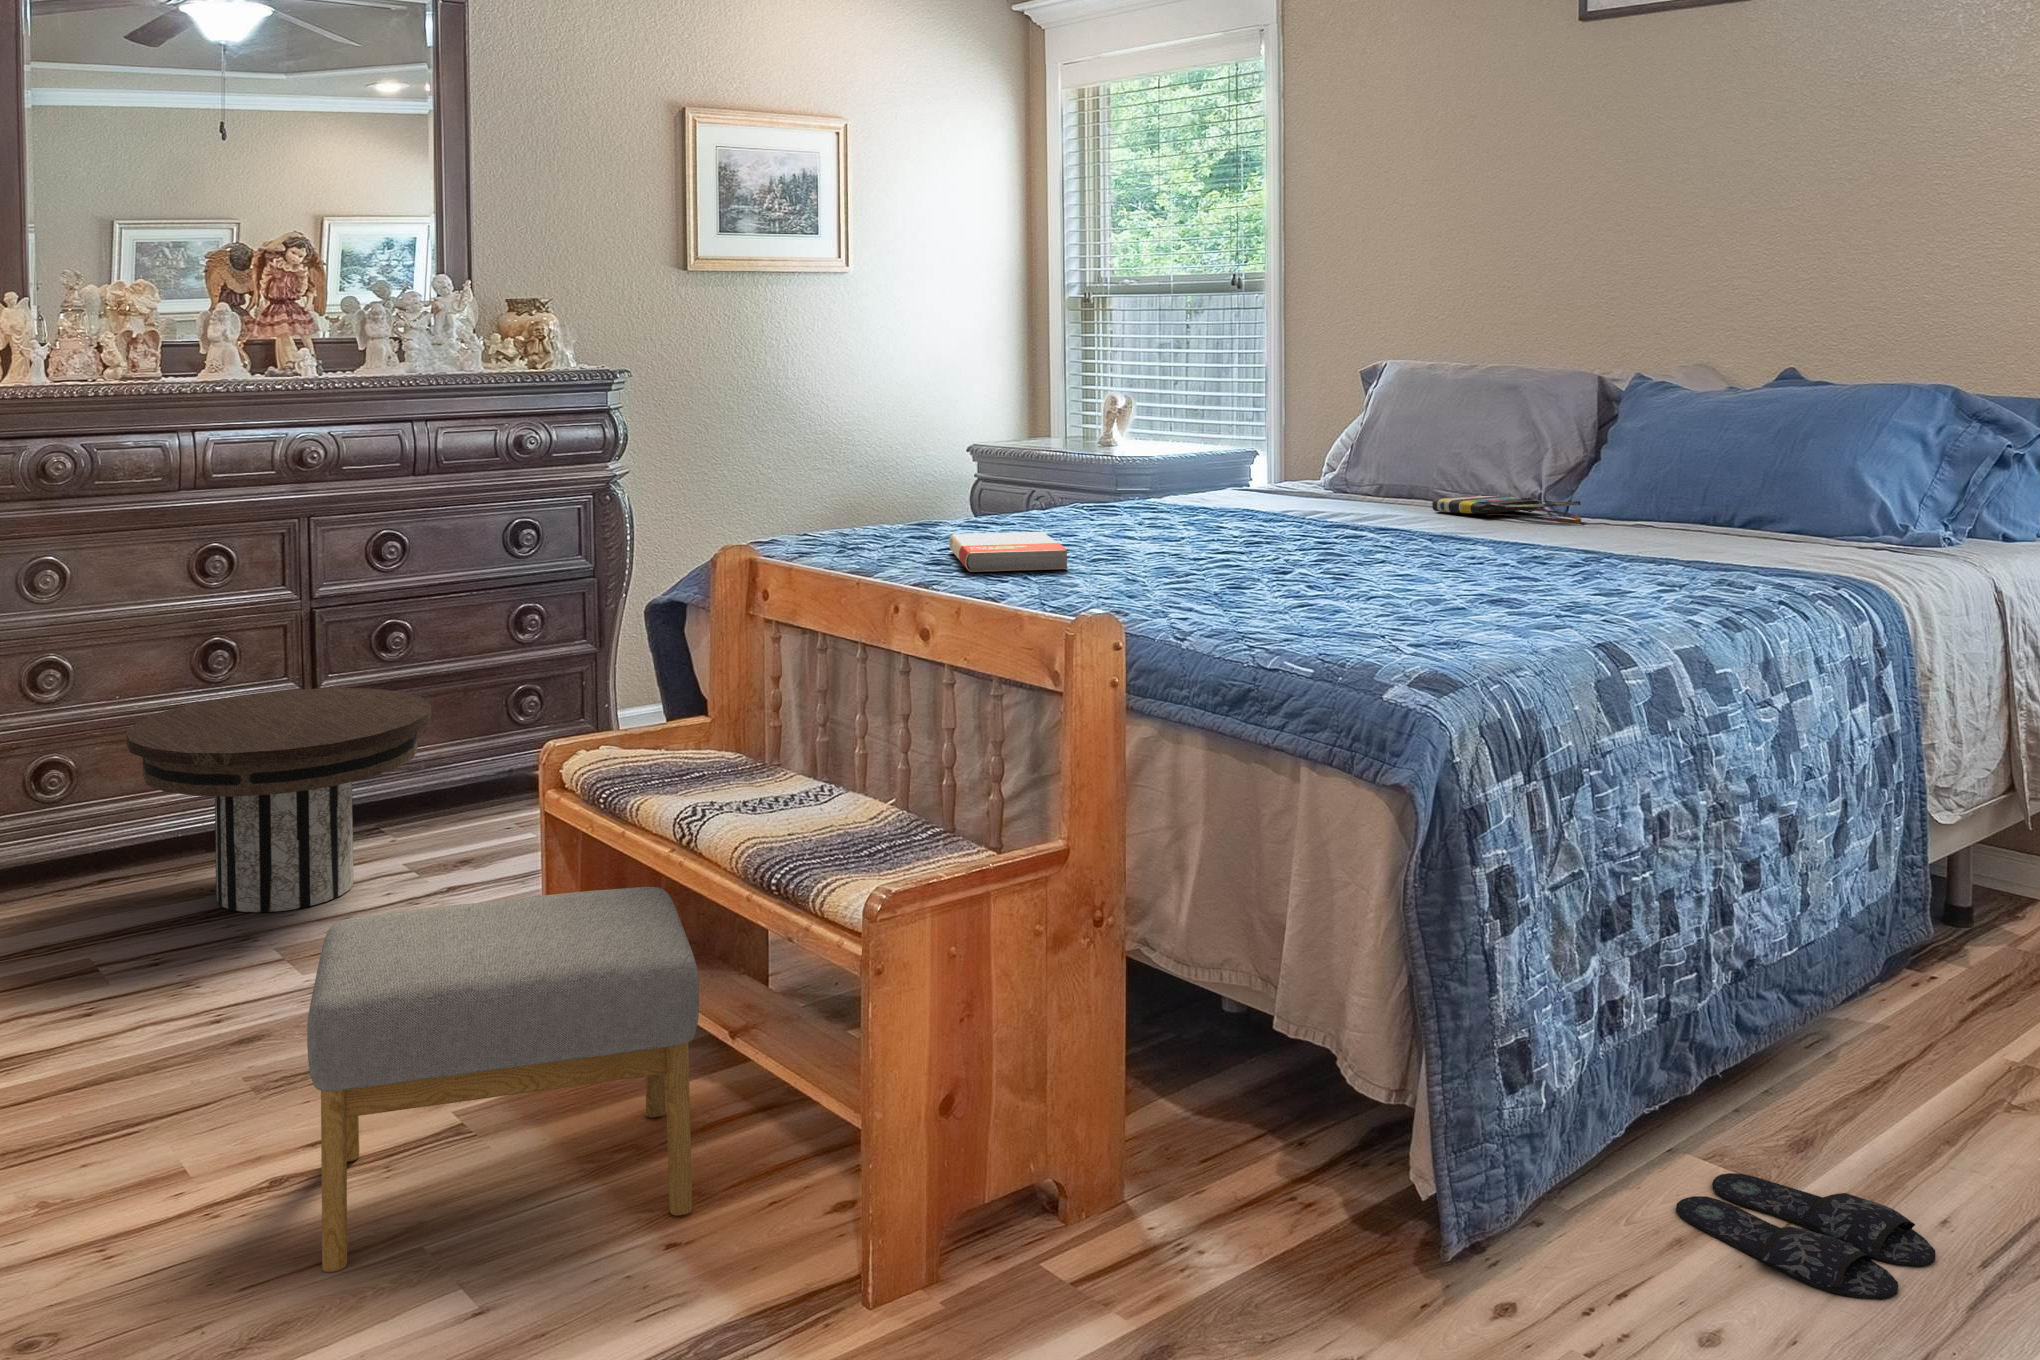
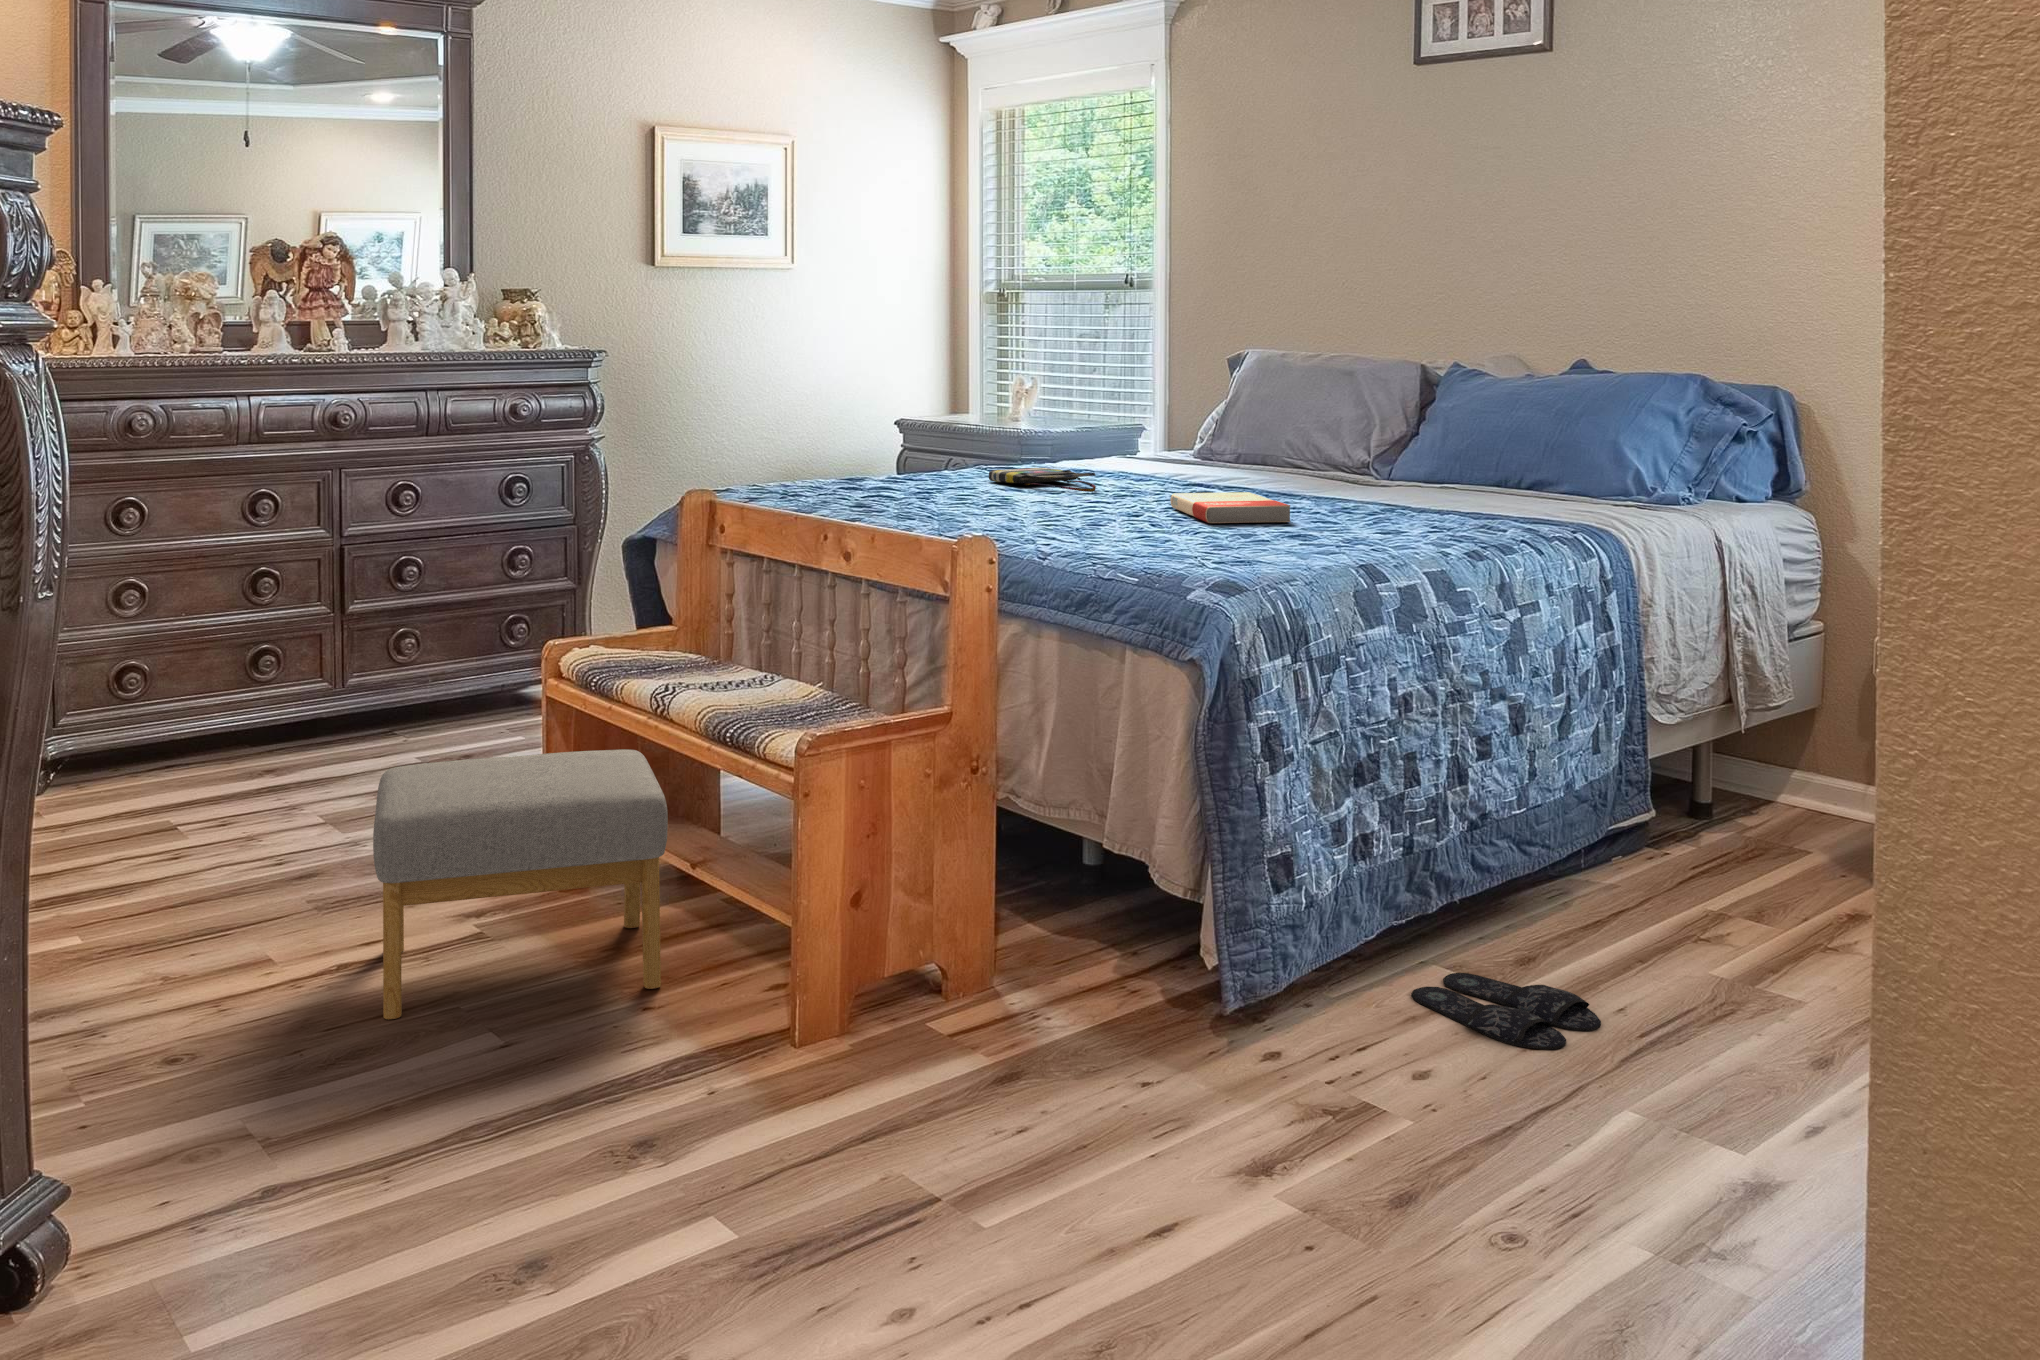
tote bag: present [1432,495,1581,524] -> present [989,468,1096,492]
book: present [949,532,1068,572] -> present [1171,492,1290,523]
side table: present [126,688,431,912] -> none [198,612,445,789]

